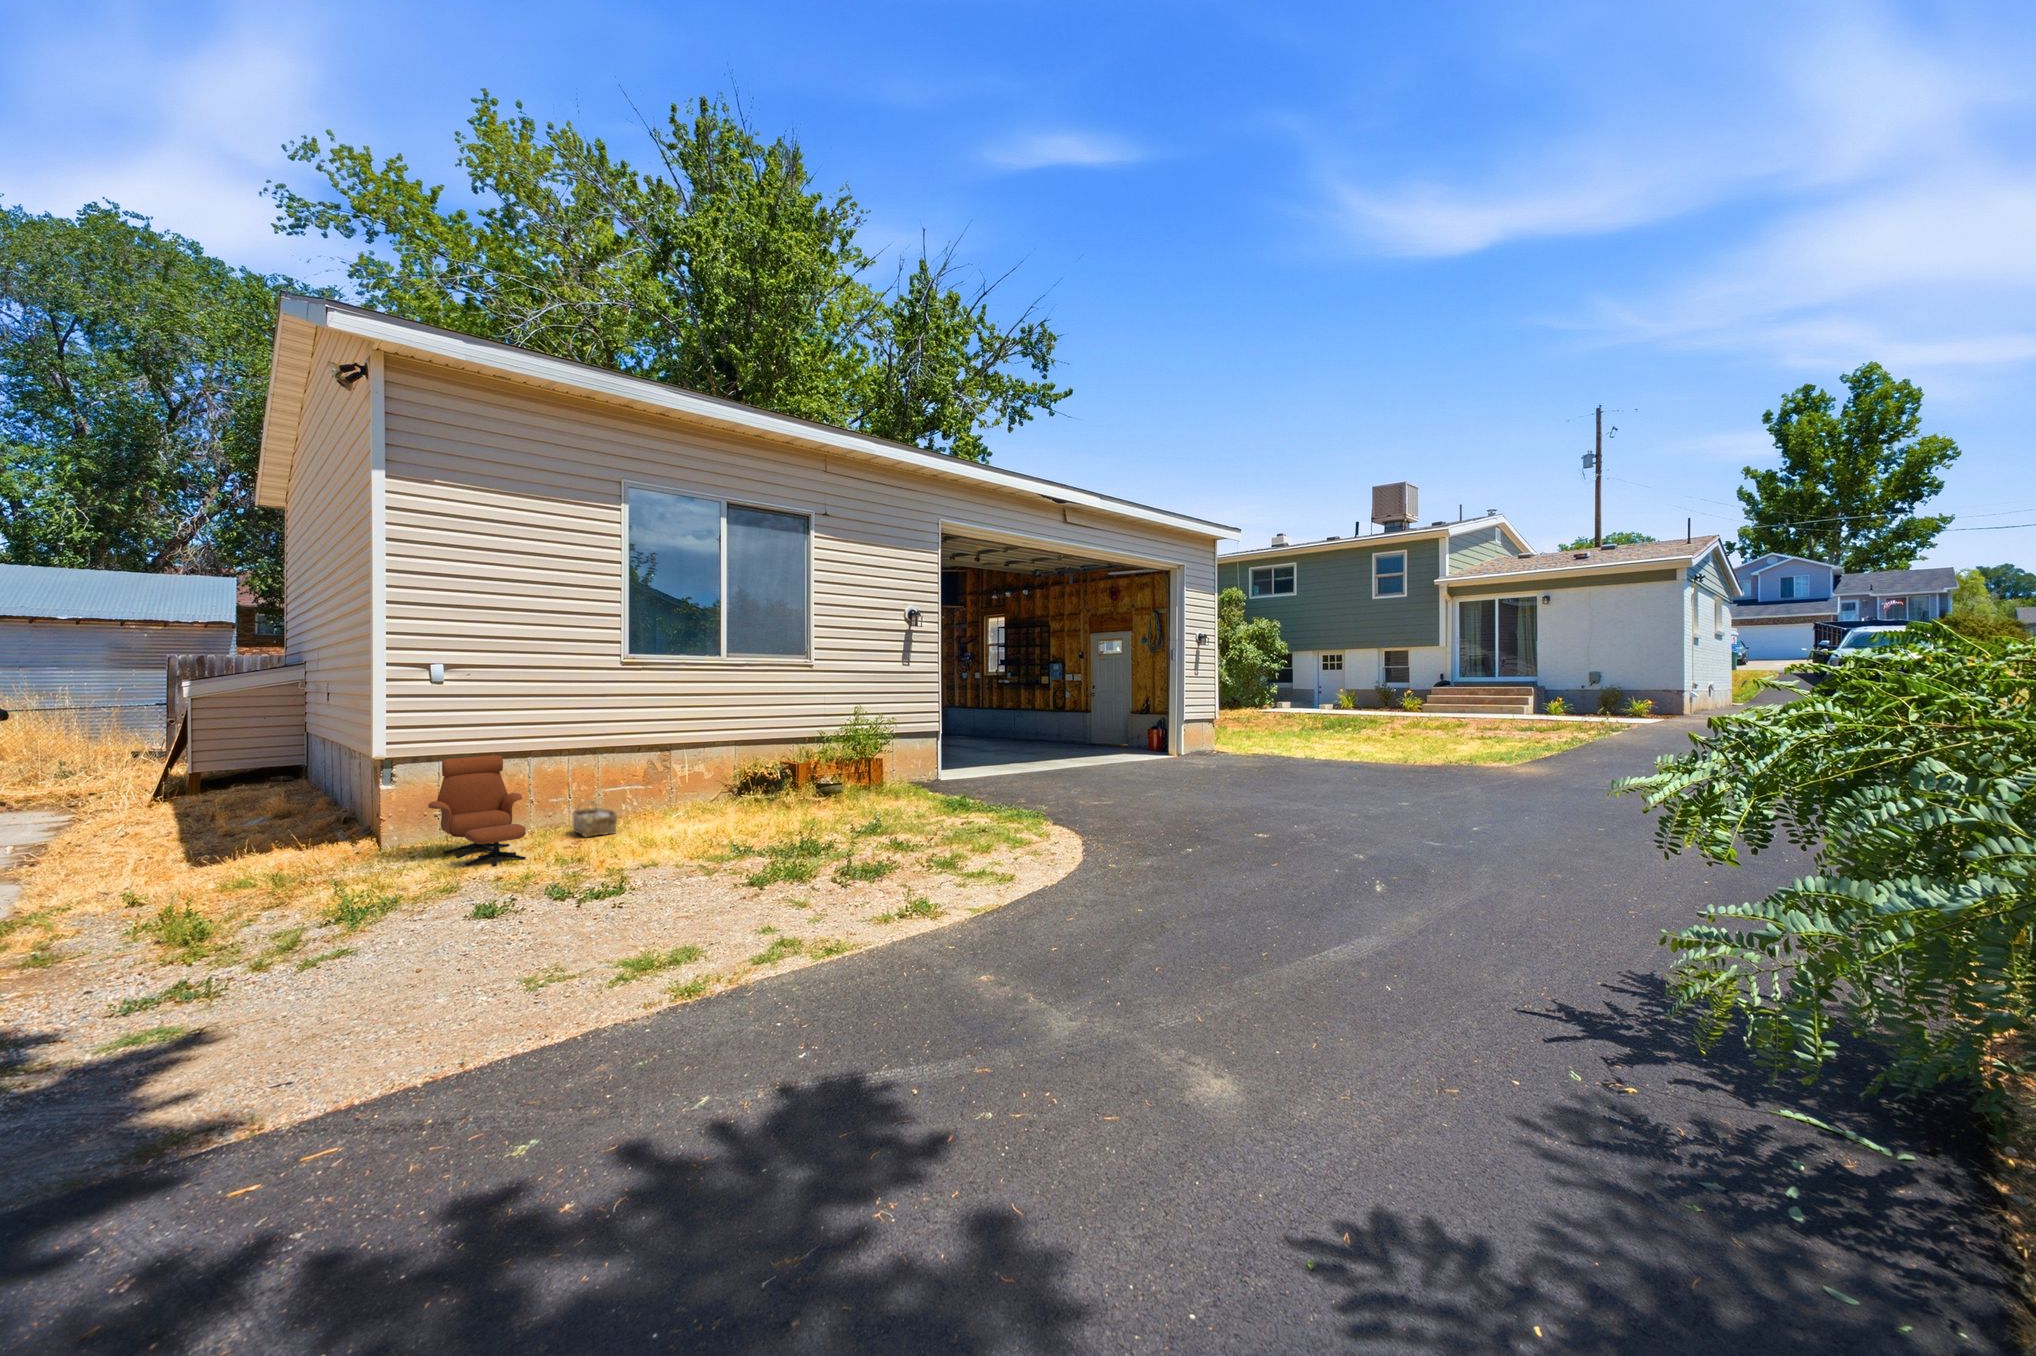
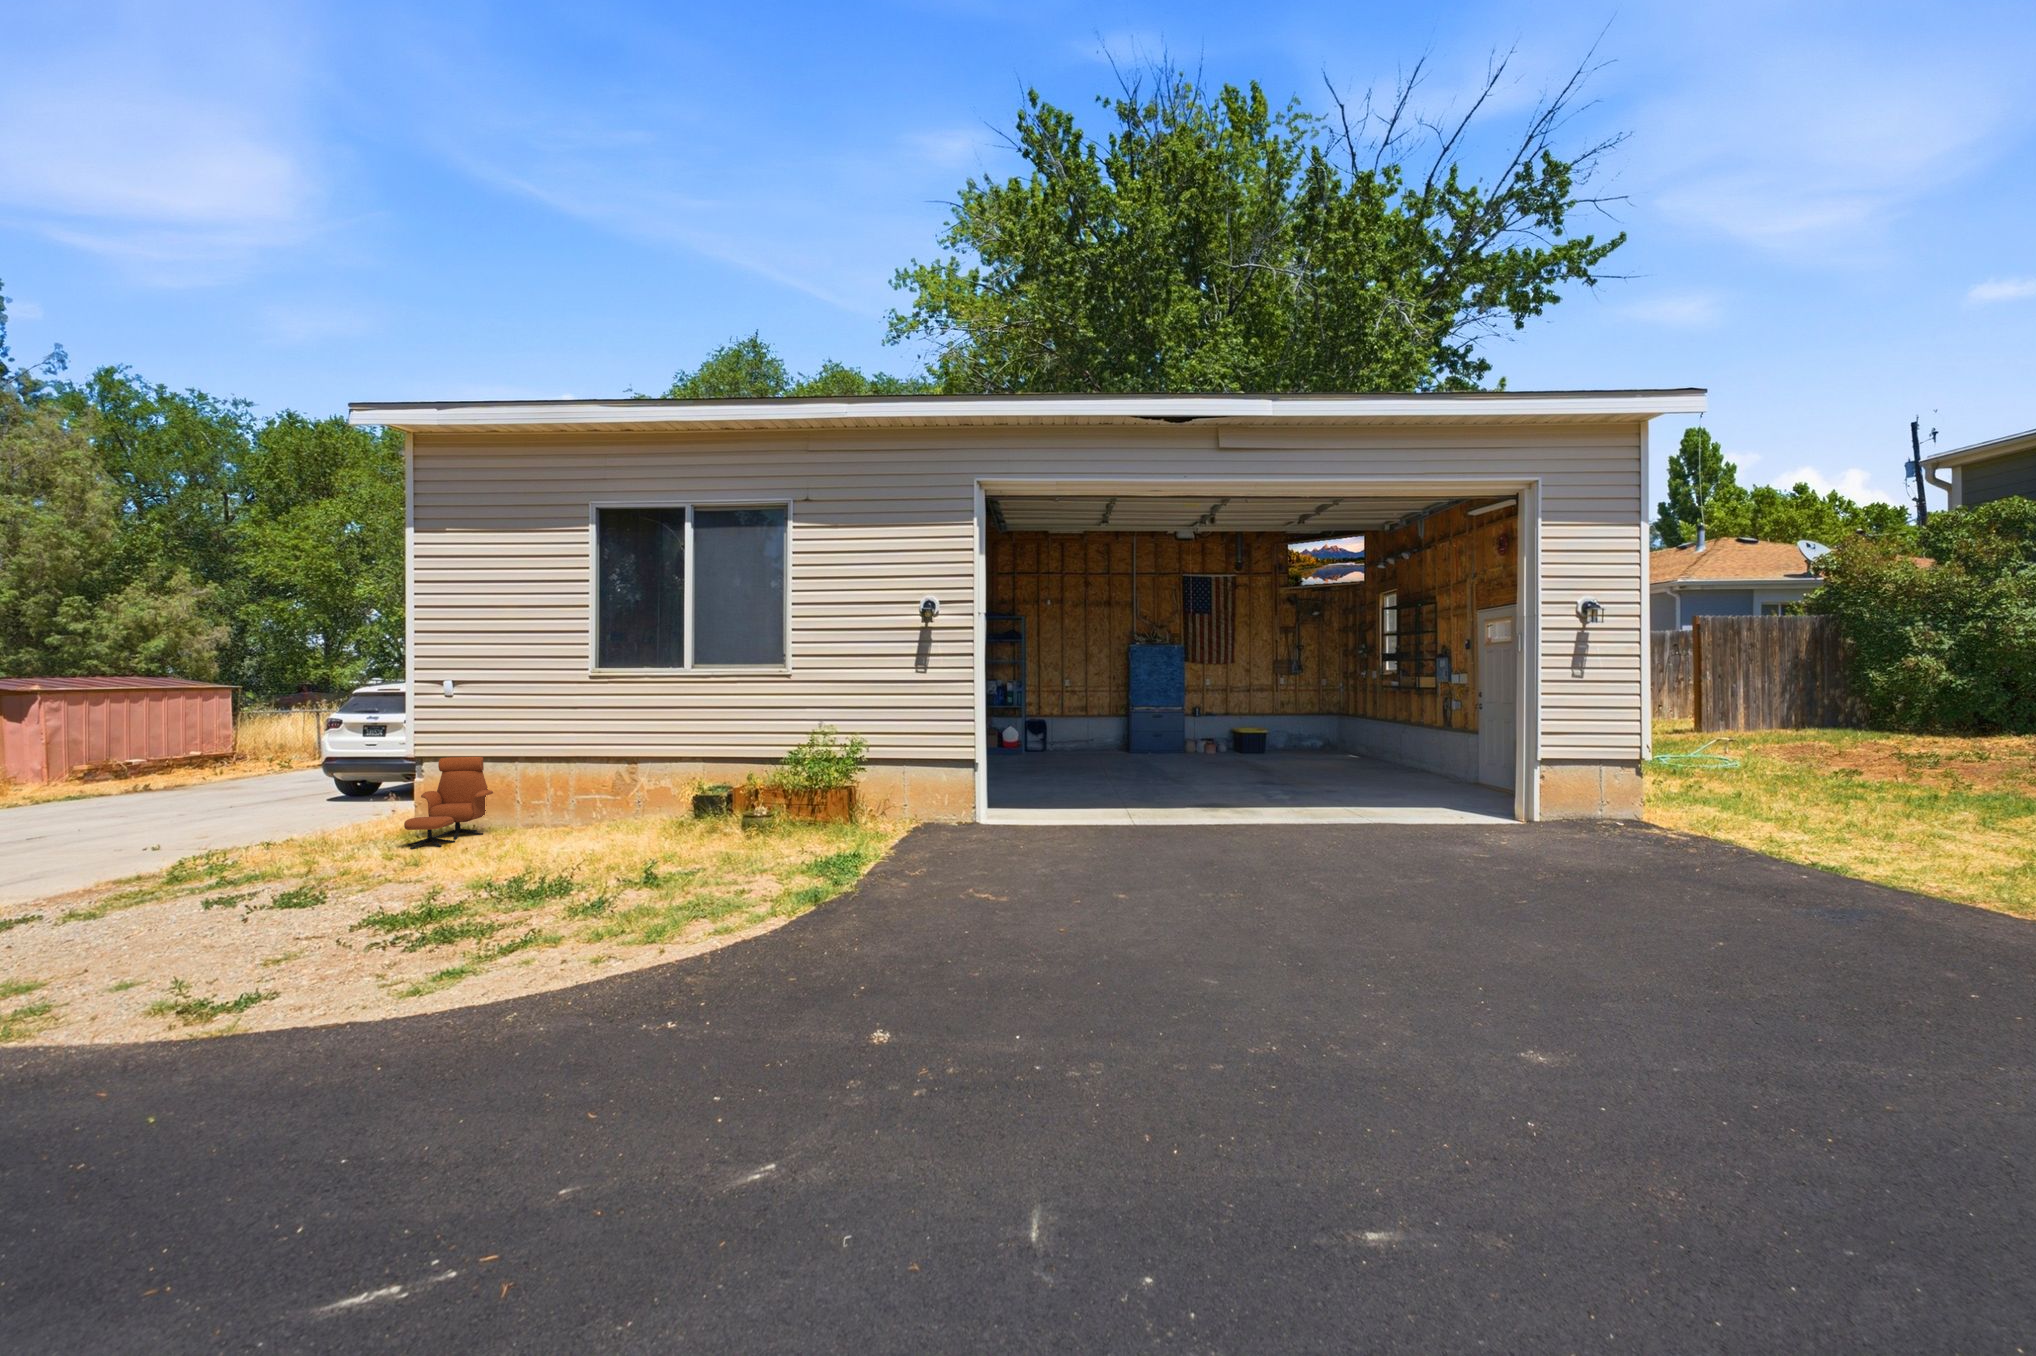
woven basket: present [572,801,617,837] -> none [526,802,569,836]

